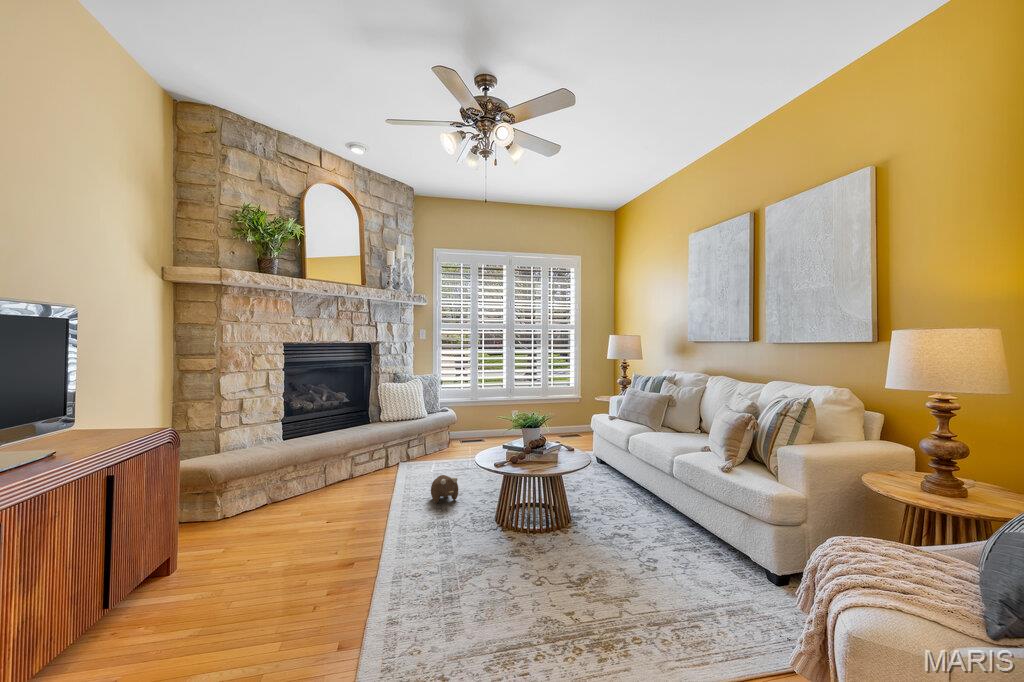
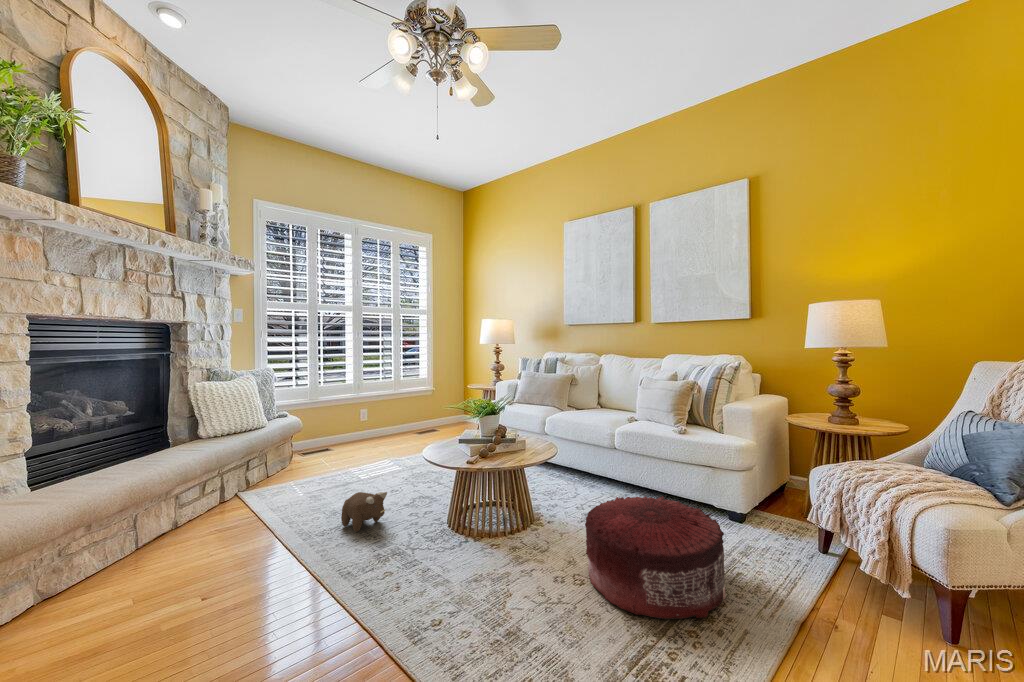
pouf: none [532,517,661,636] -> present [585,496,726,619]

